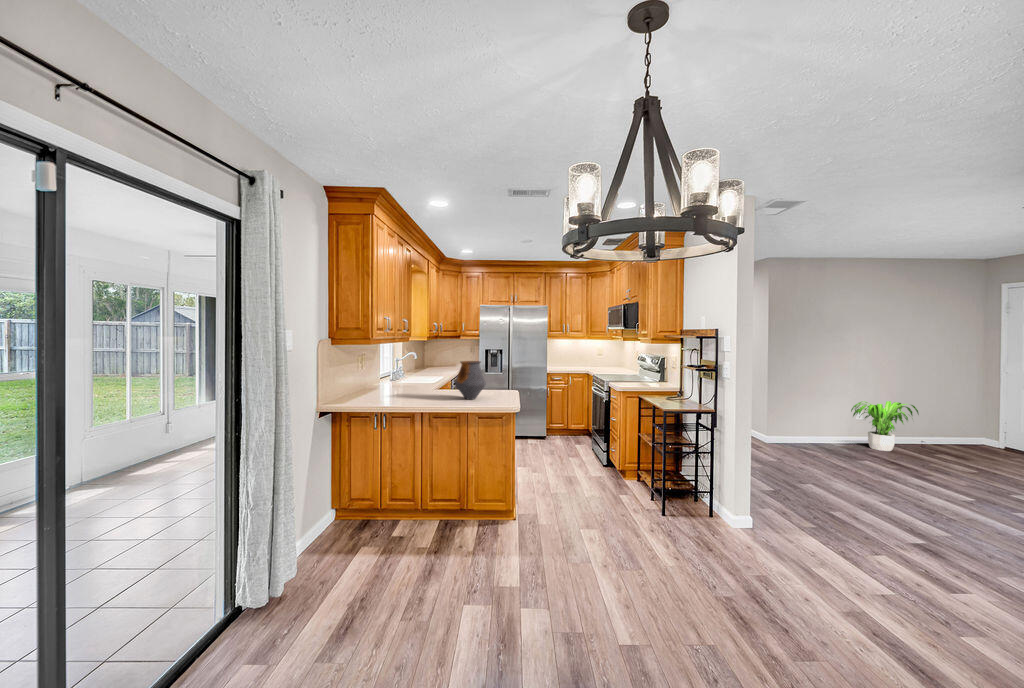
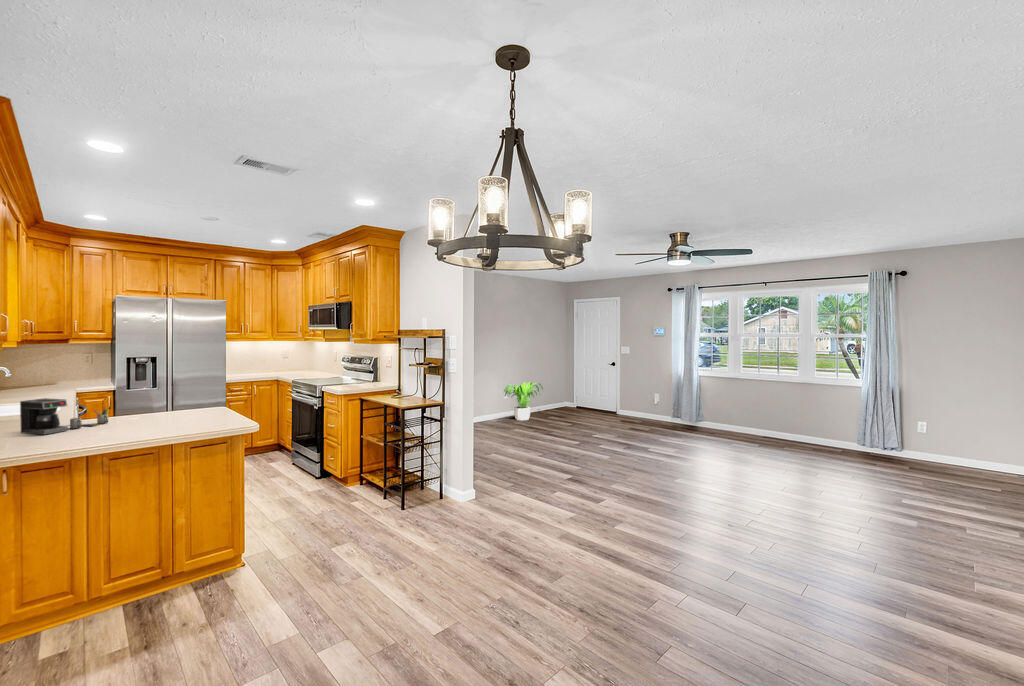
vase: present [455,361,486,399] -> none [137,372,190,426]
coffee maker: none [403,373,447,396] -> present [20,398,109,435]

